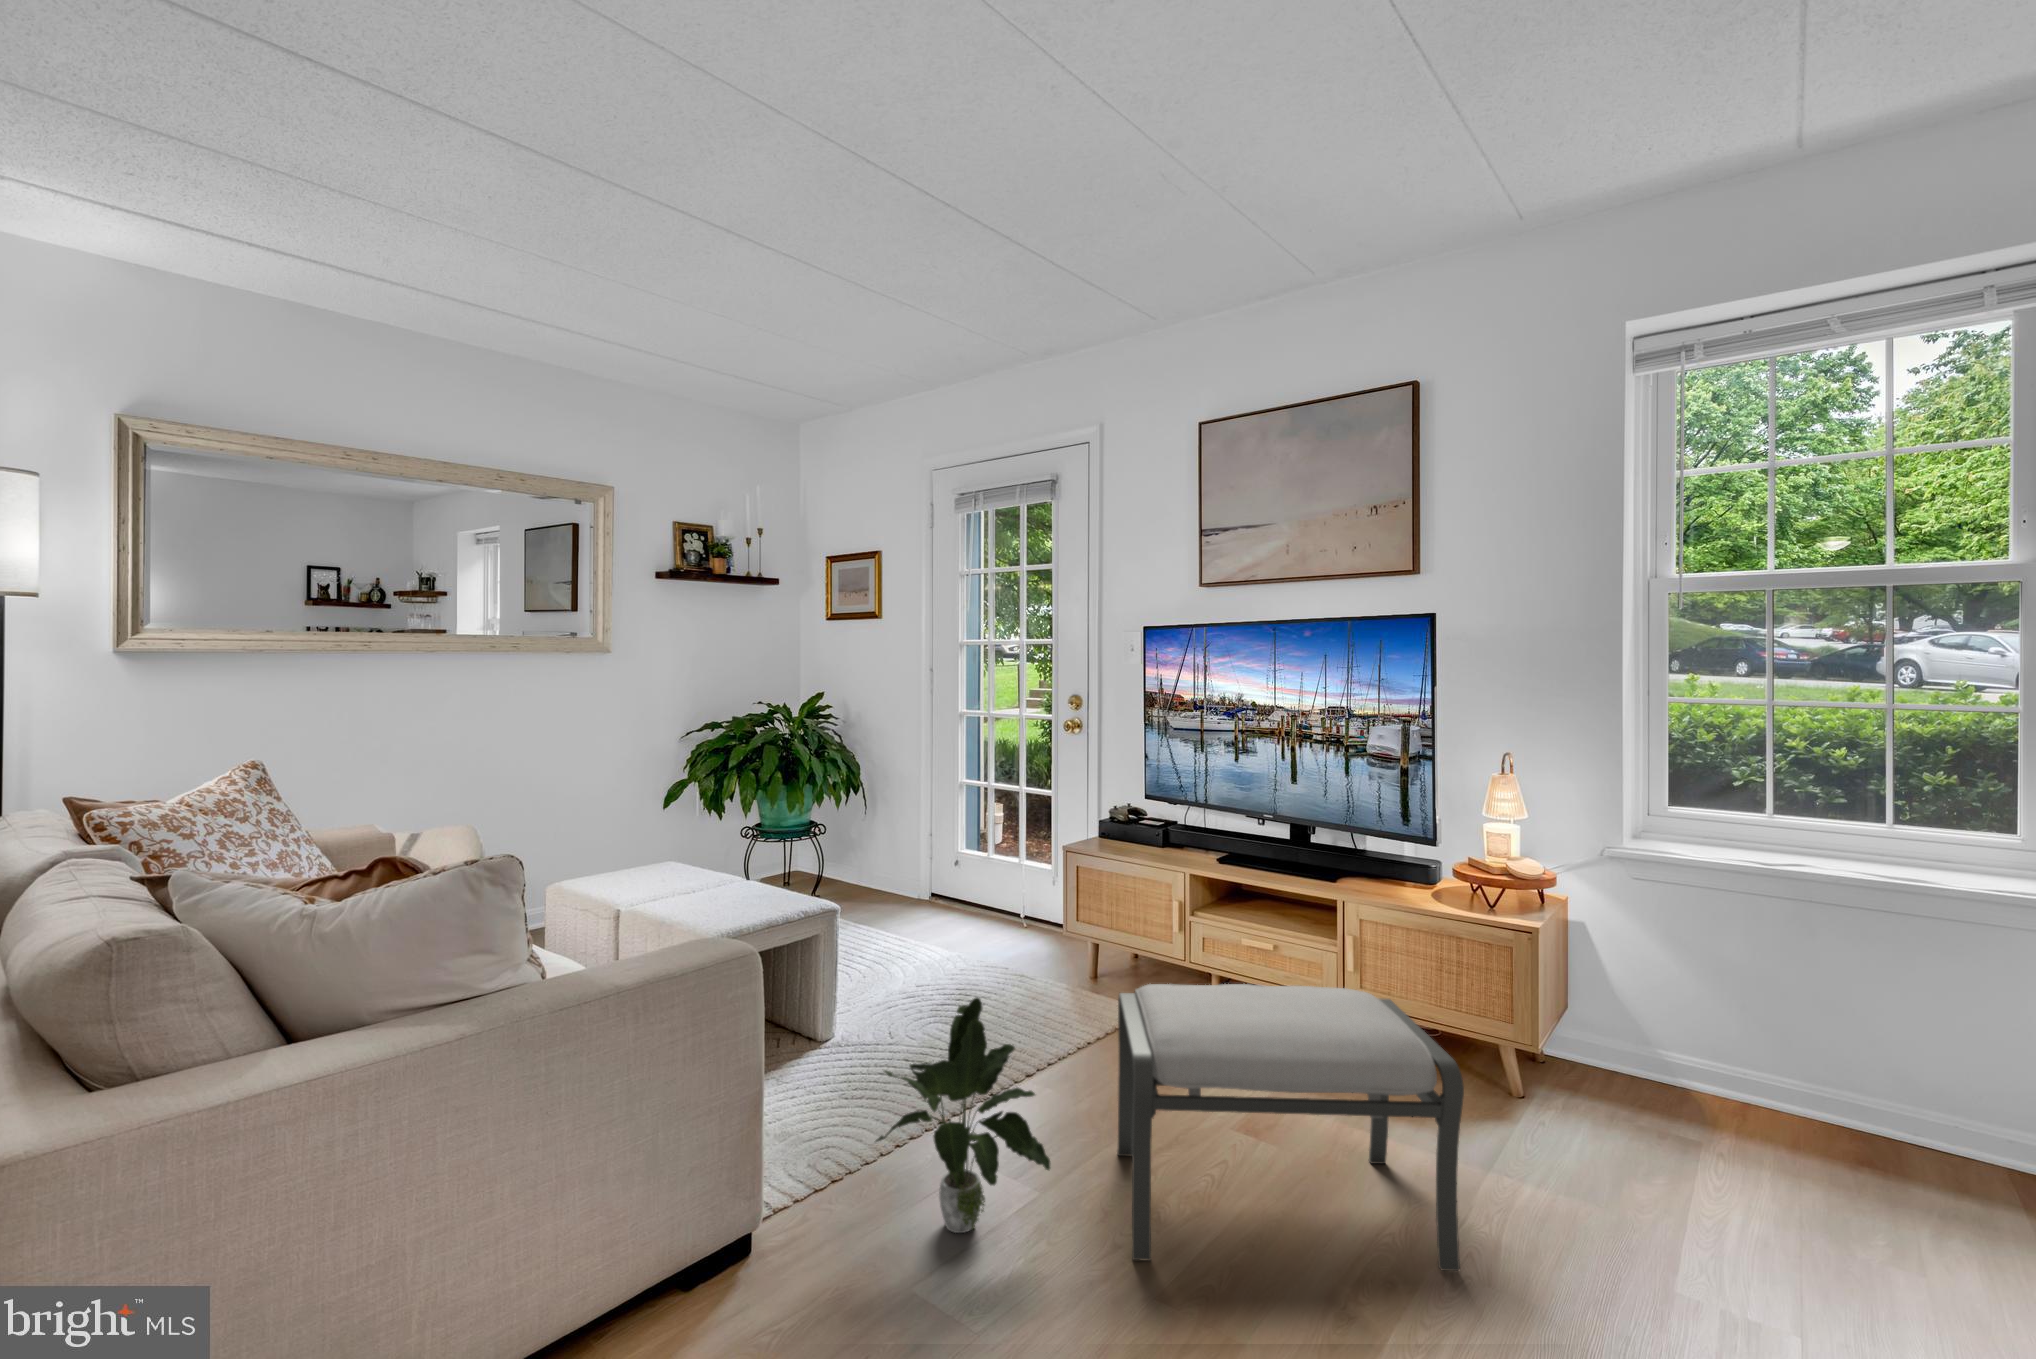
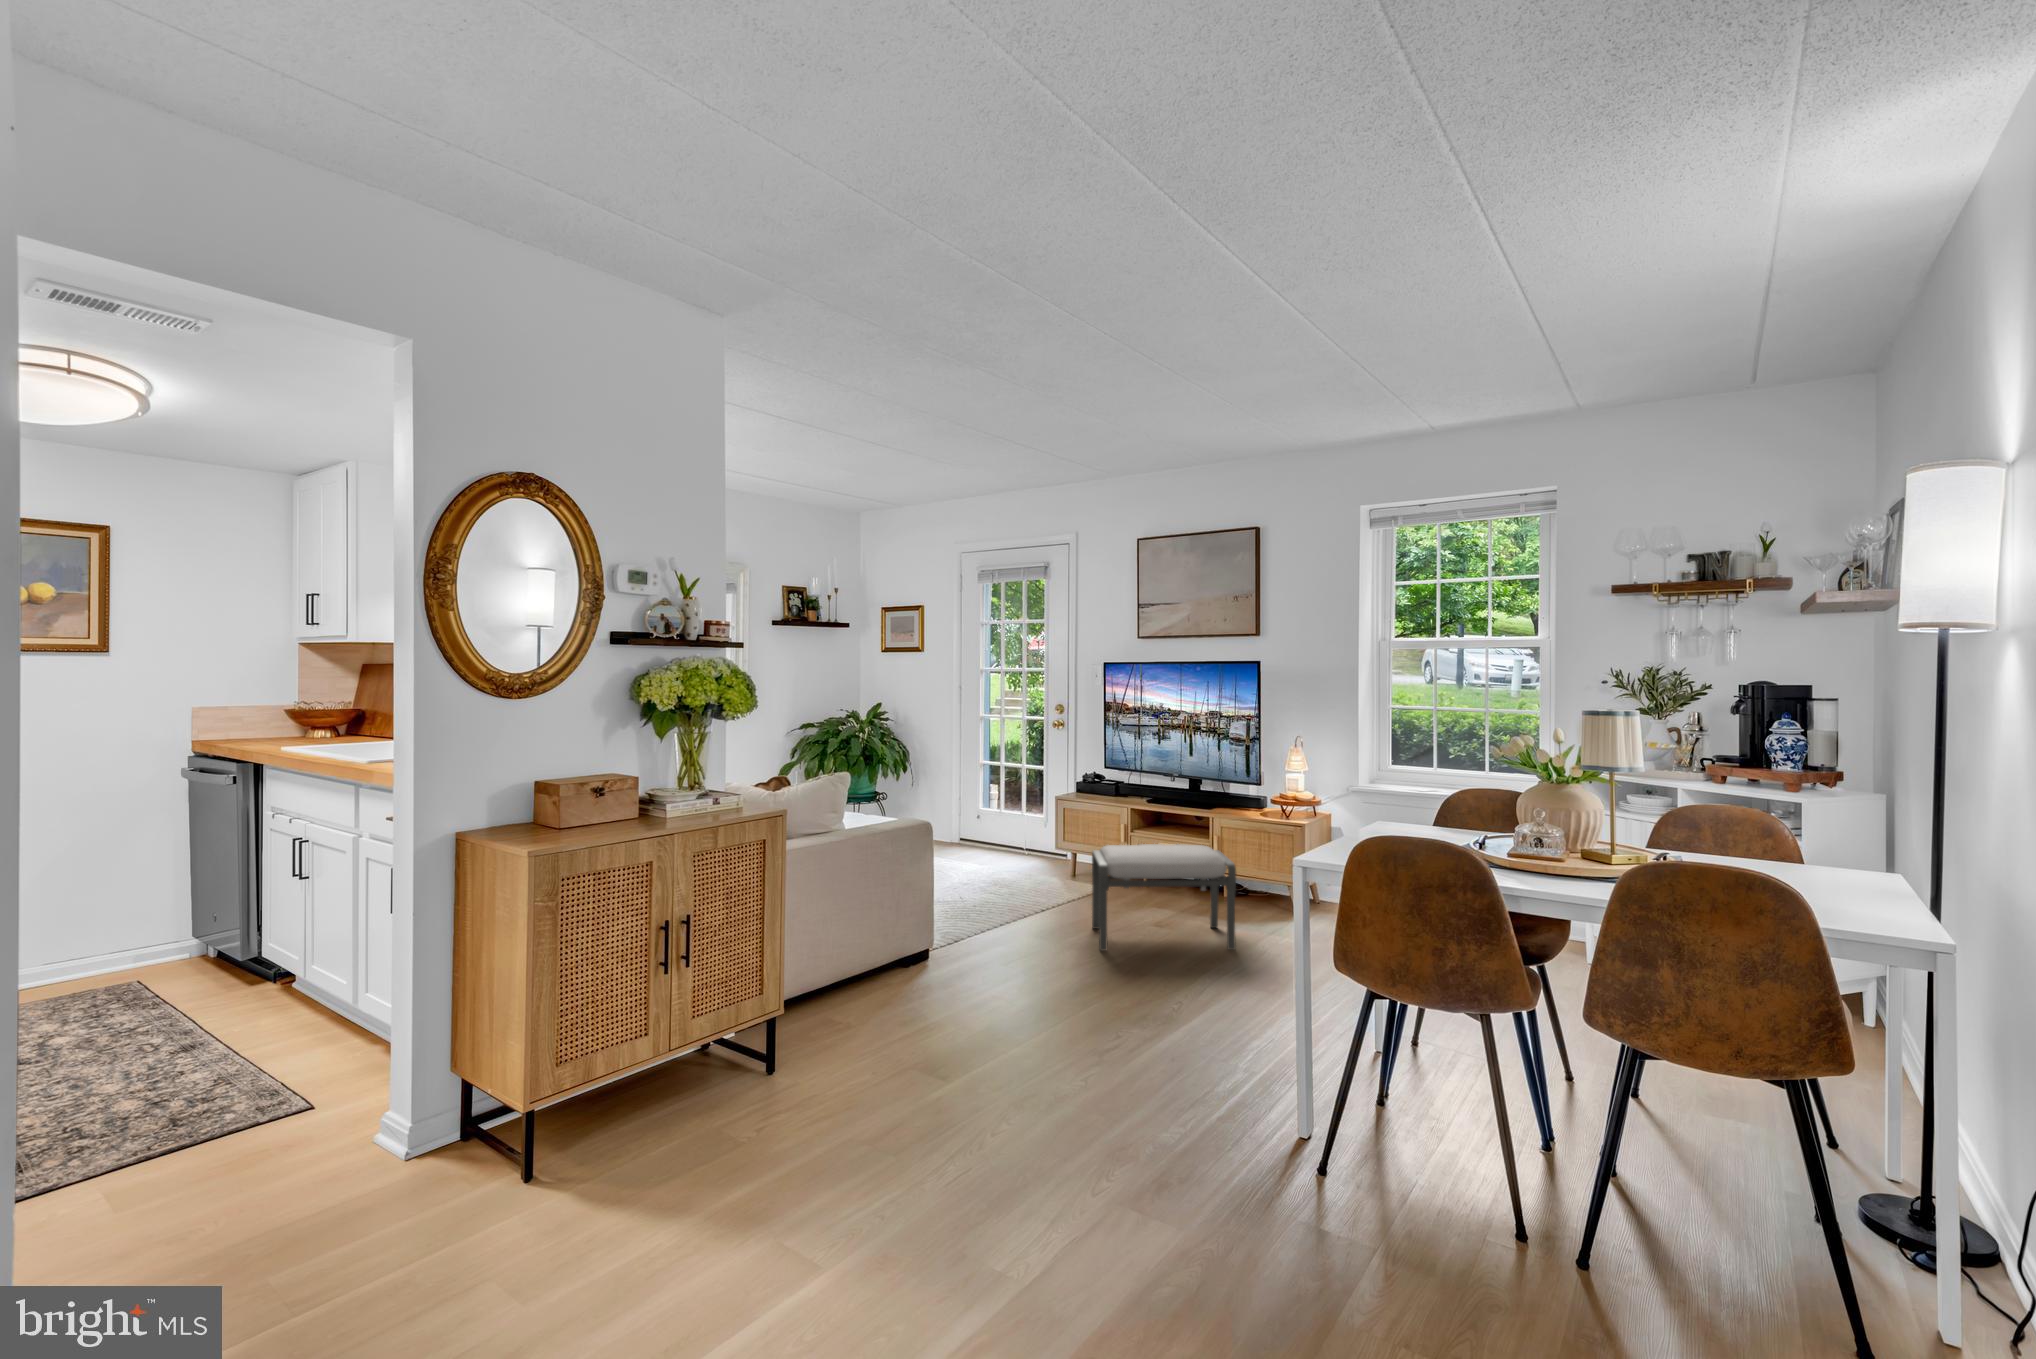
potted plant: present [876,998,1050,1233] -> none [988,845,1064,947]

